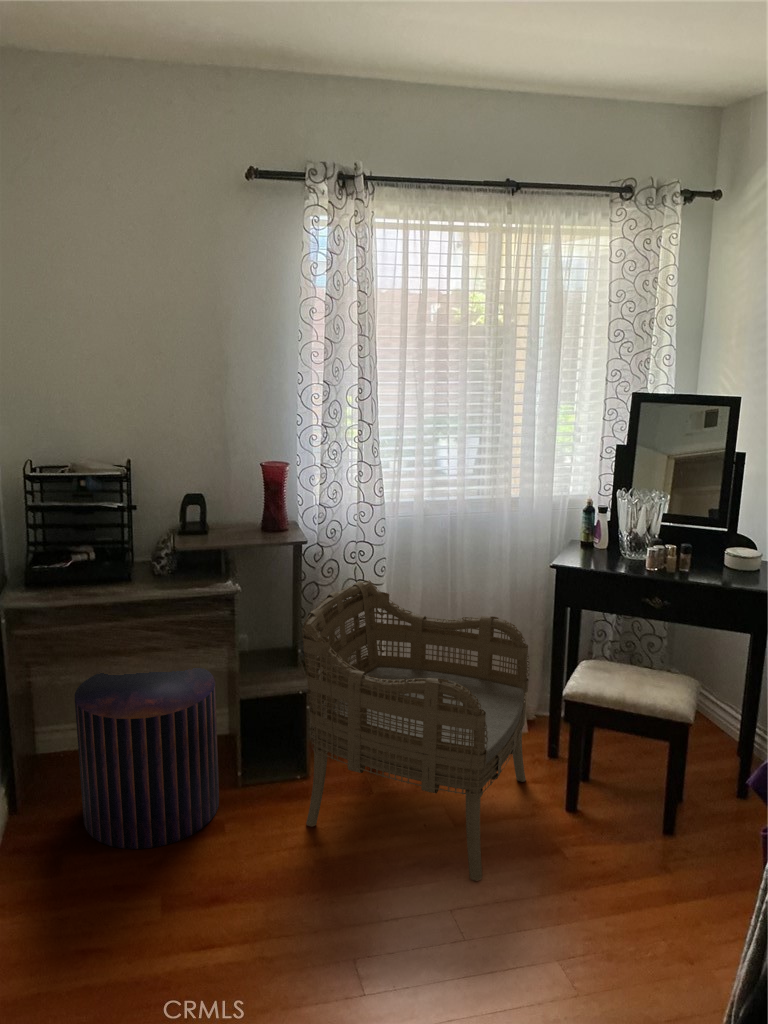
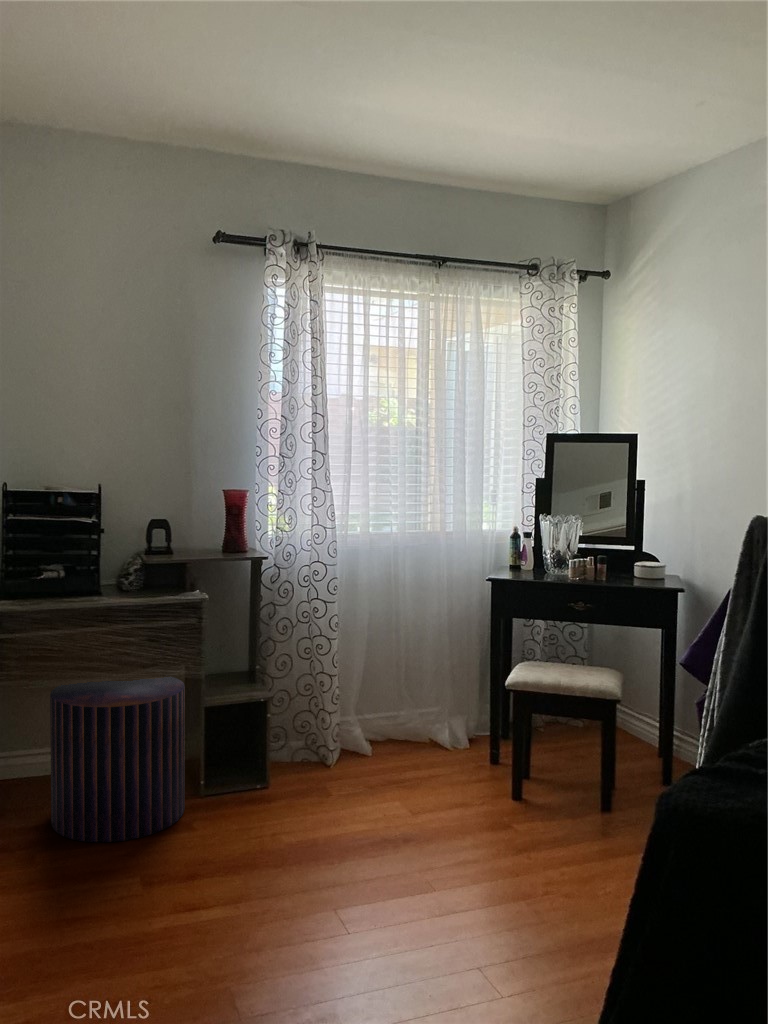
armchair: present [302,580,529,881] -> none [270,597,472,846]

